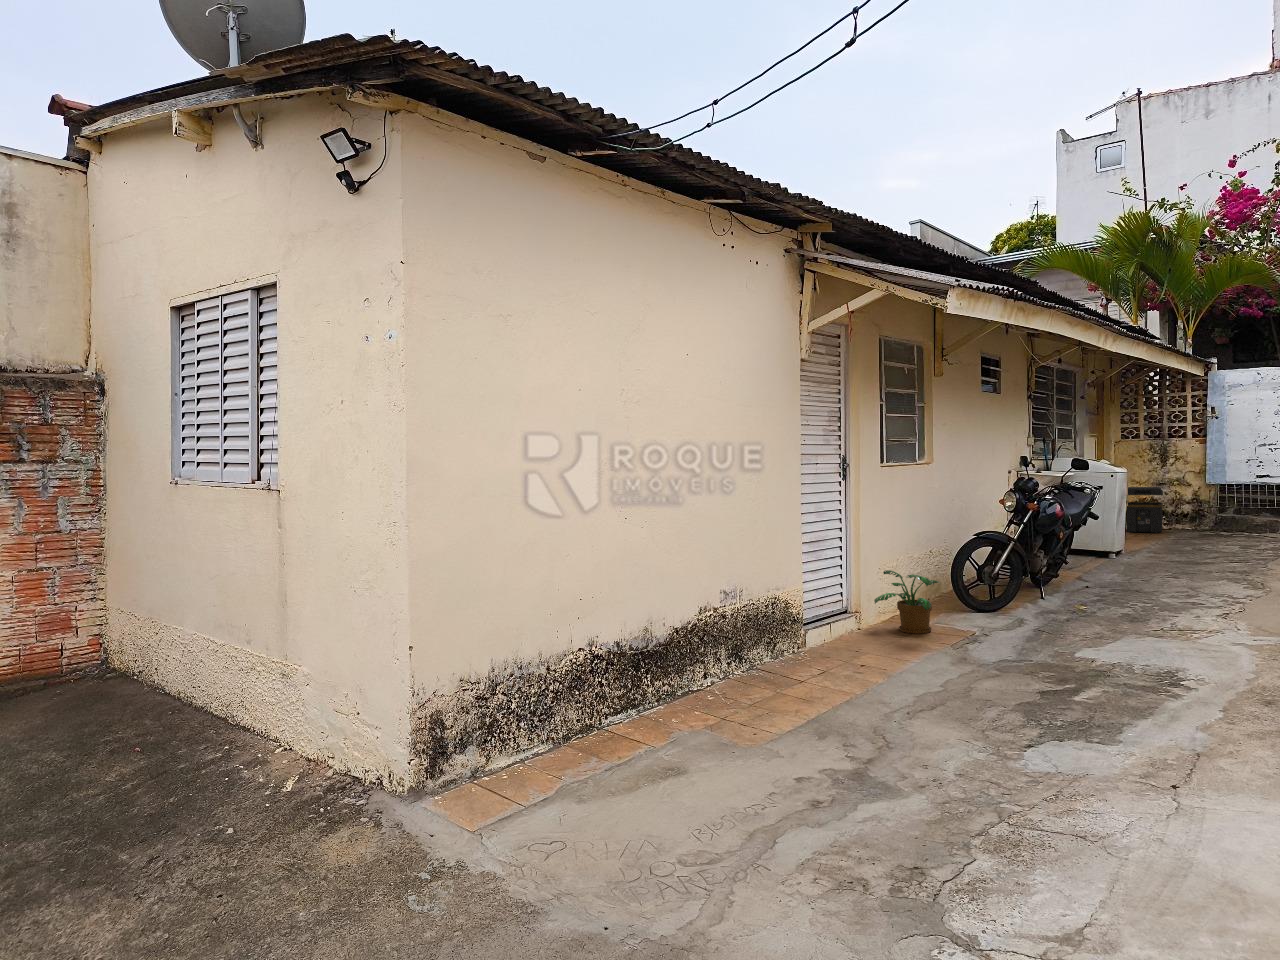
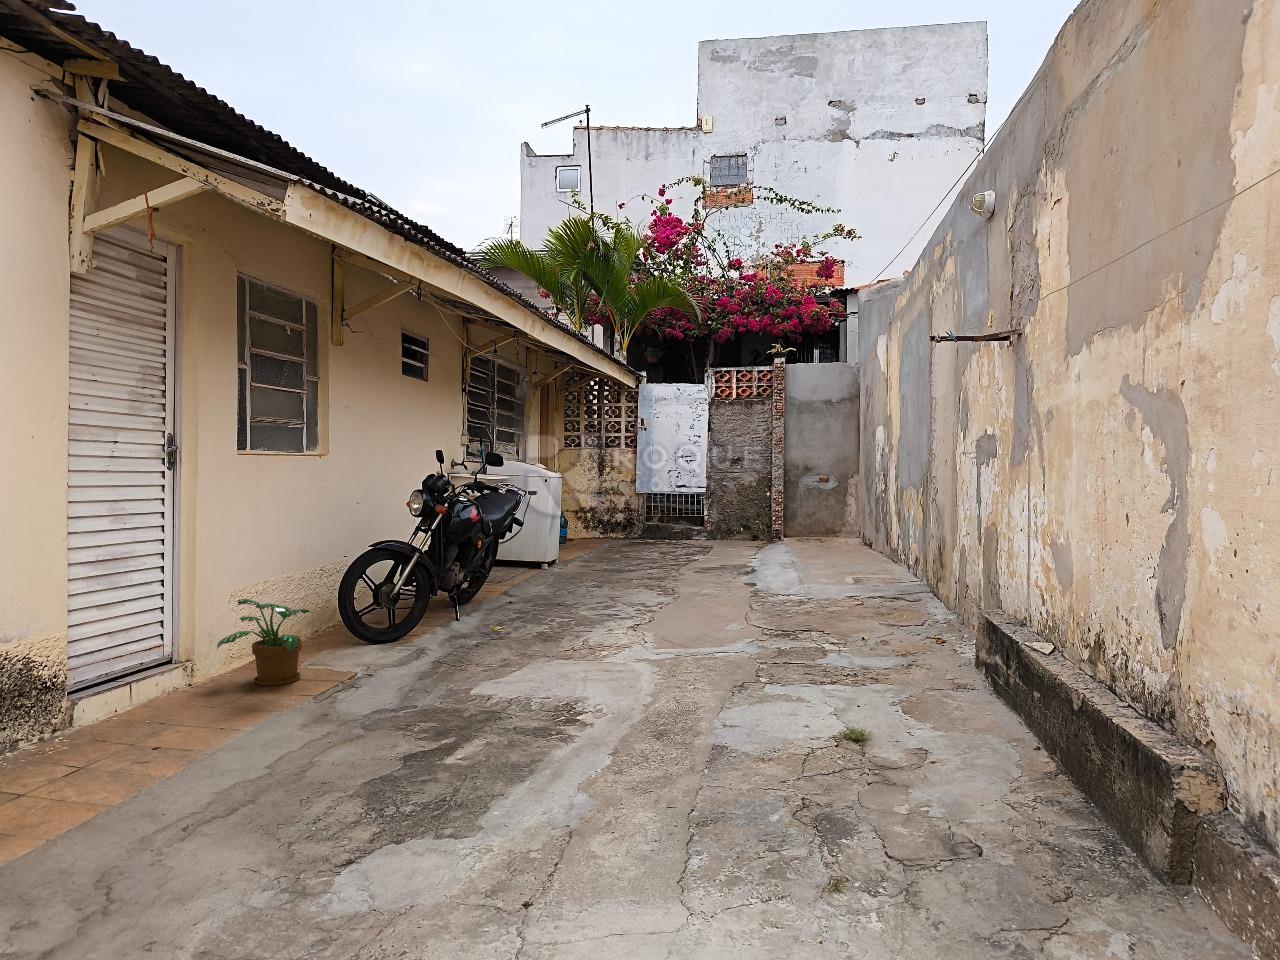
toolbox: present [1127,487,1163,533] -> none [567,495,600,541]

